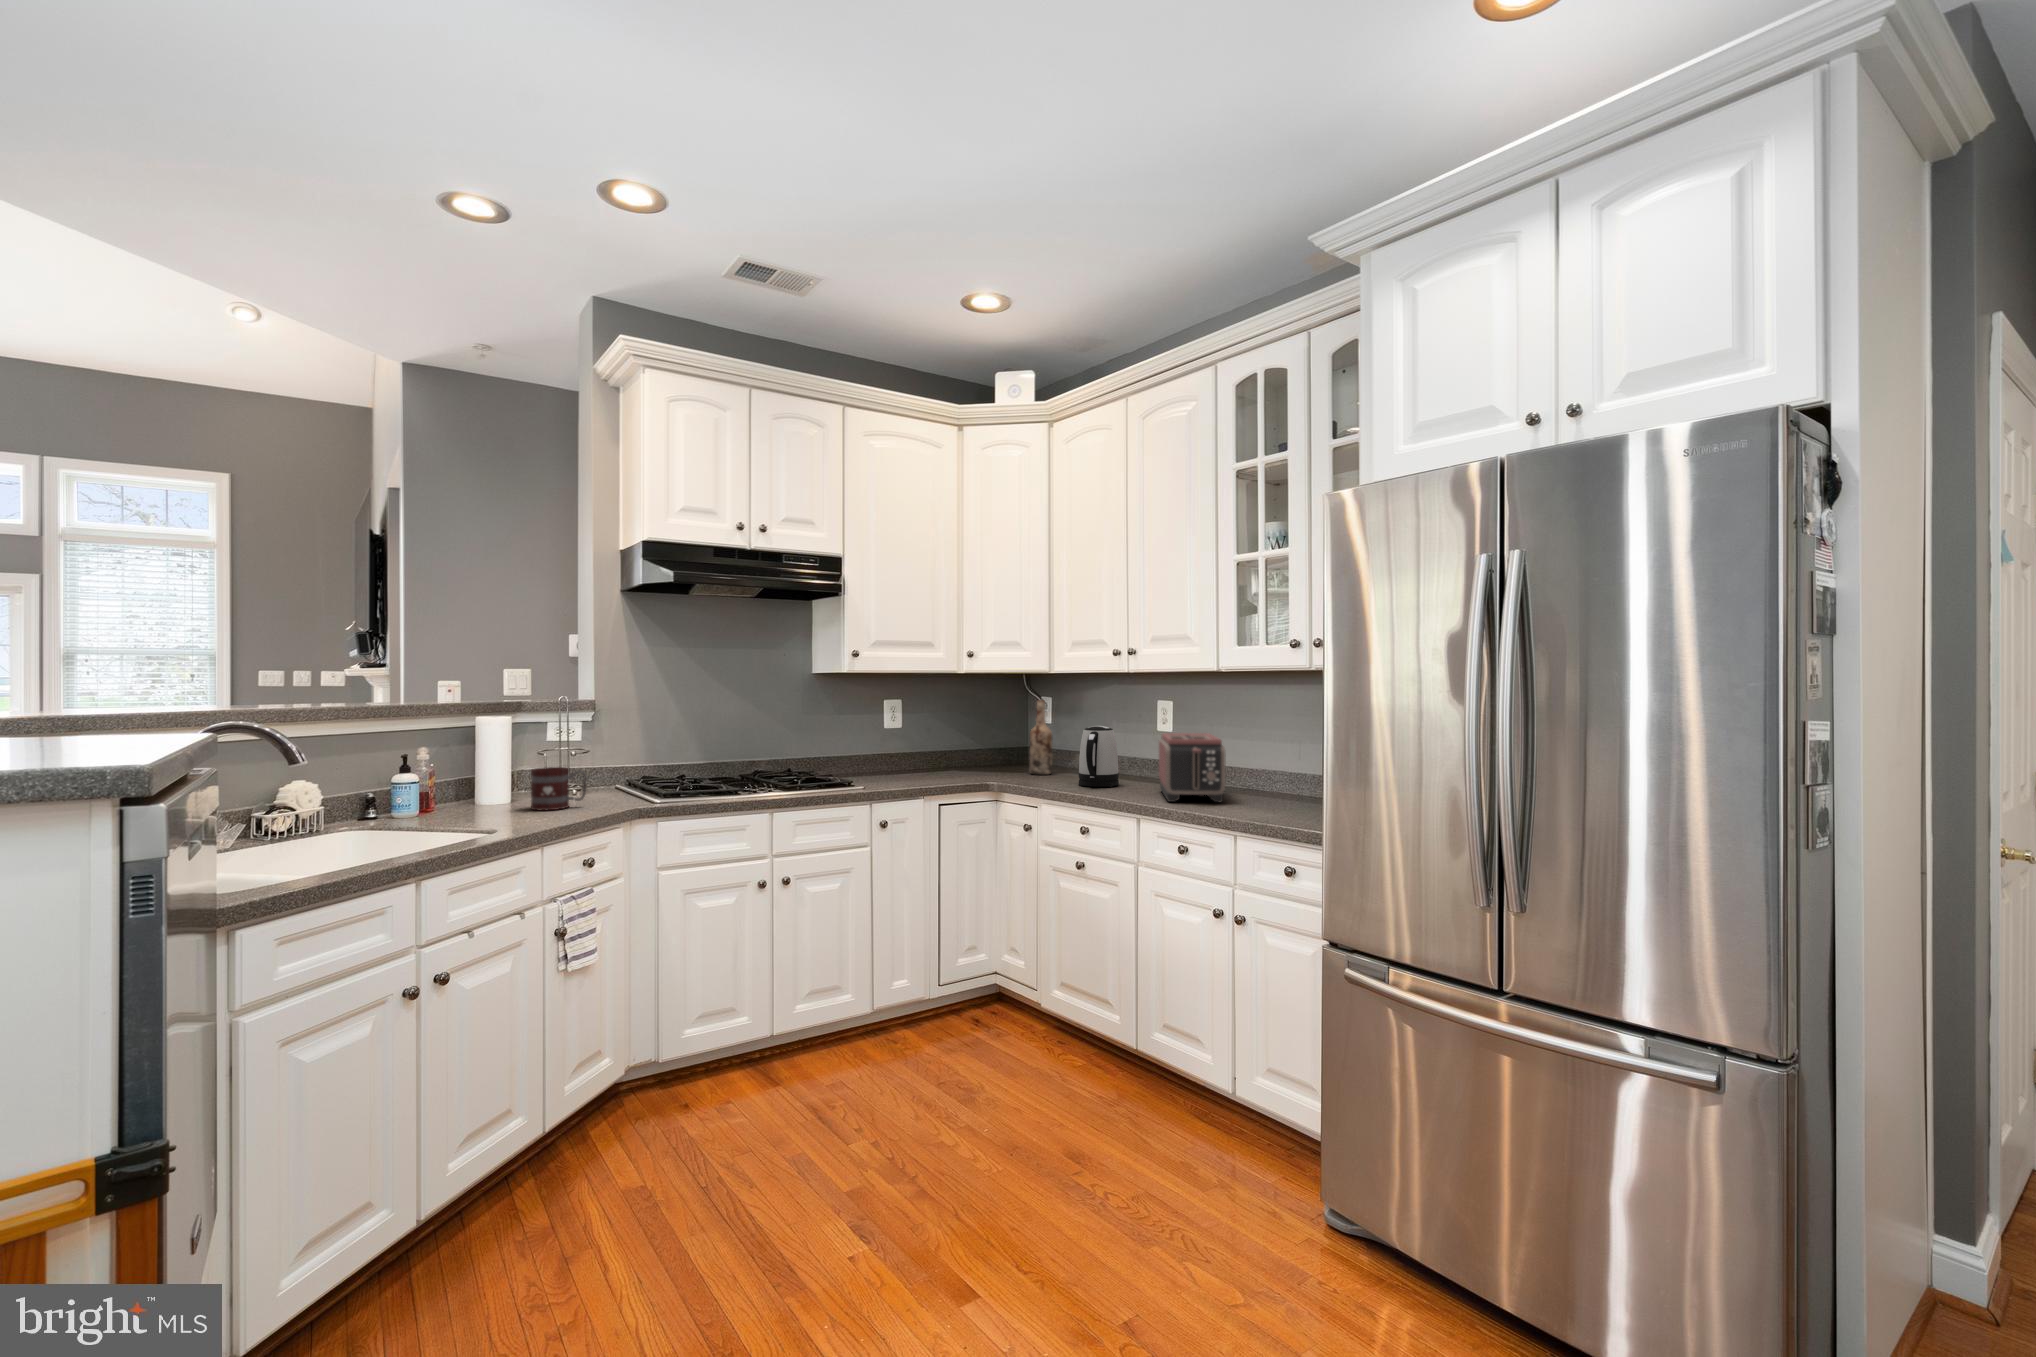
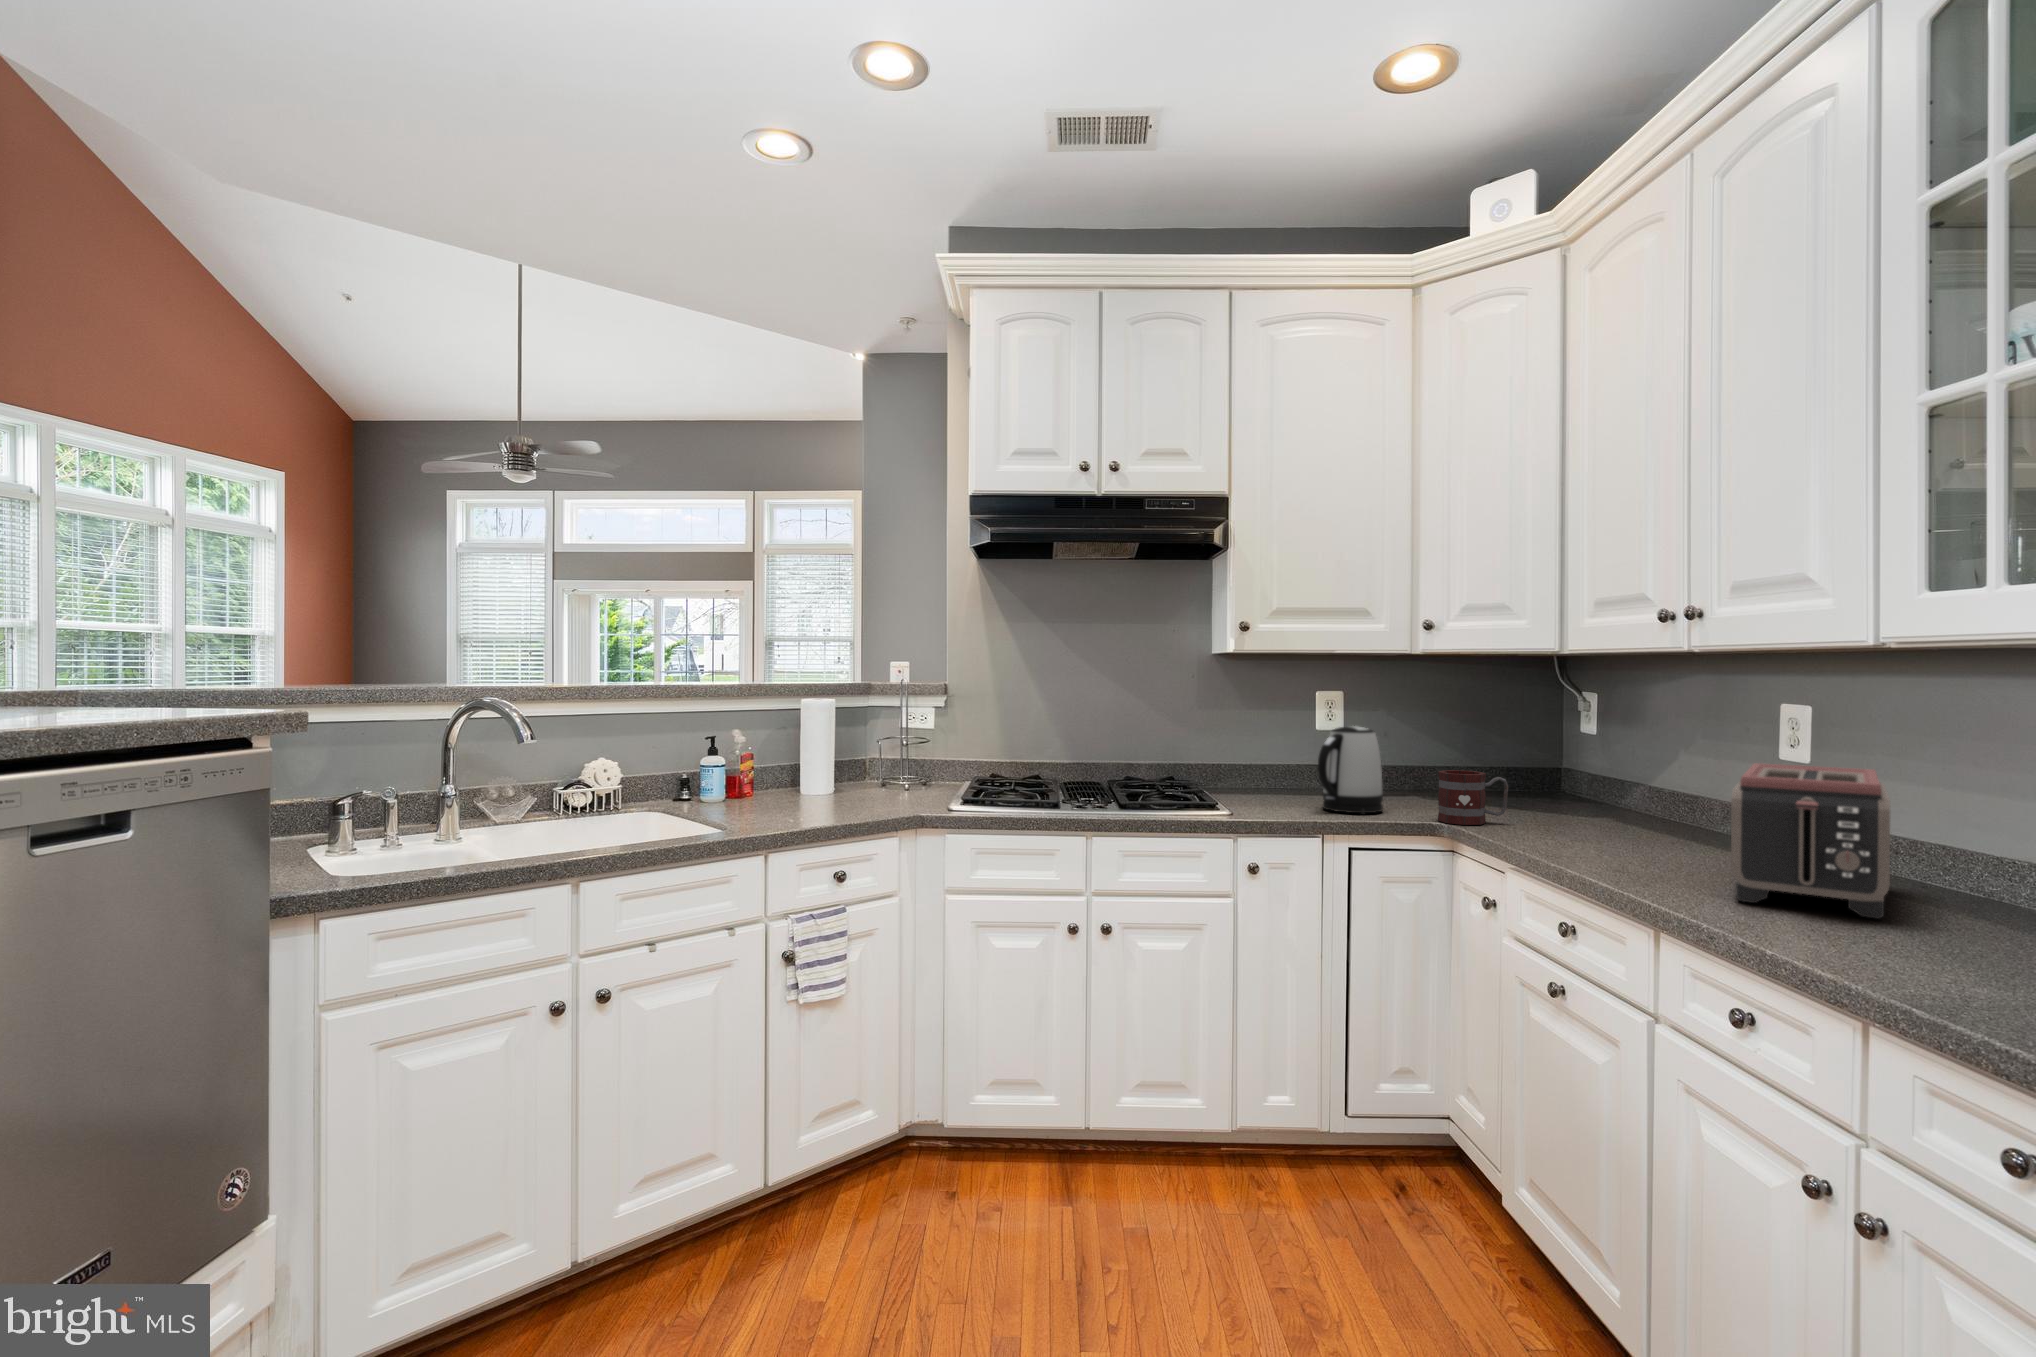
wine bottle: present [1029,700,1052,775] -> none [1524,696,1566,817]
kettle: present [1079,726,1119,787] -> present [1318,726,1383,814]
mug: present [530,767,587,810] -> present [1438,770,1508,825]

